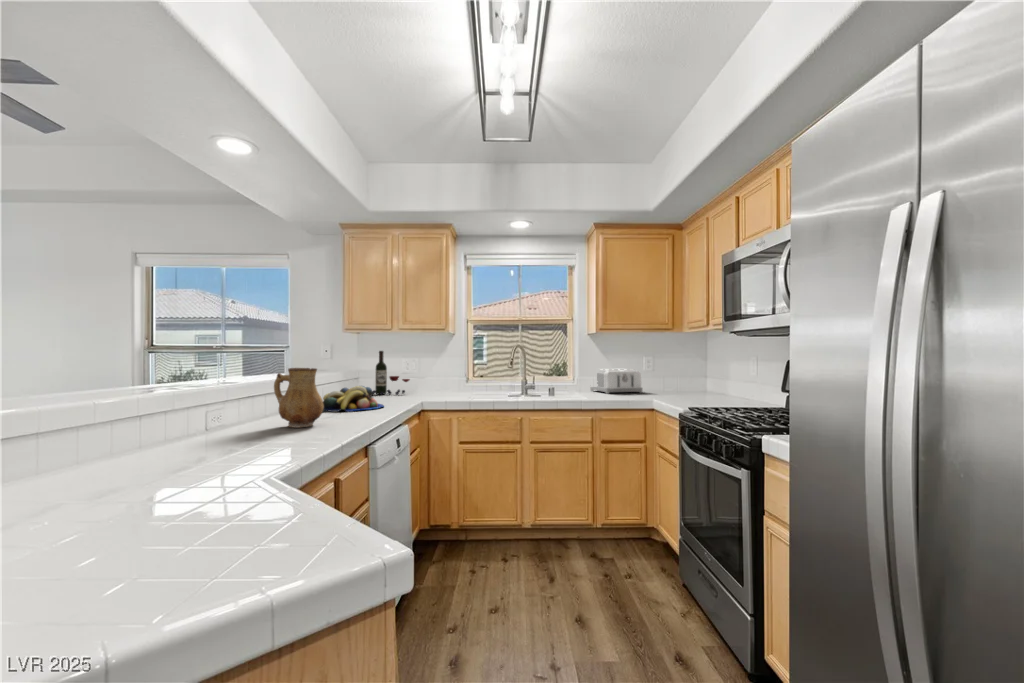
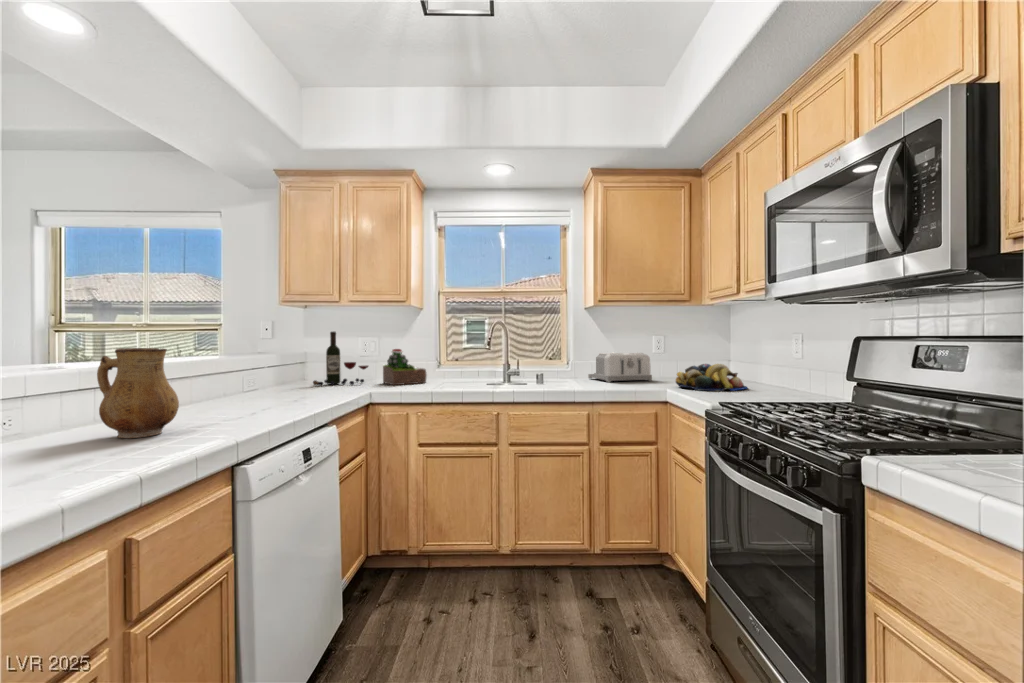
succulent plant: none [422,365,458,395] -> present [383,349,427,385]
fruit bowl: present [323,386,384,412] -> present [676,364,747,391]

